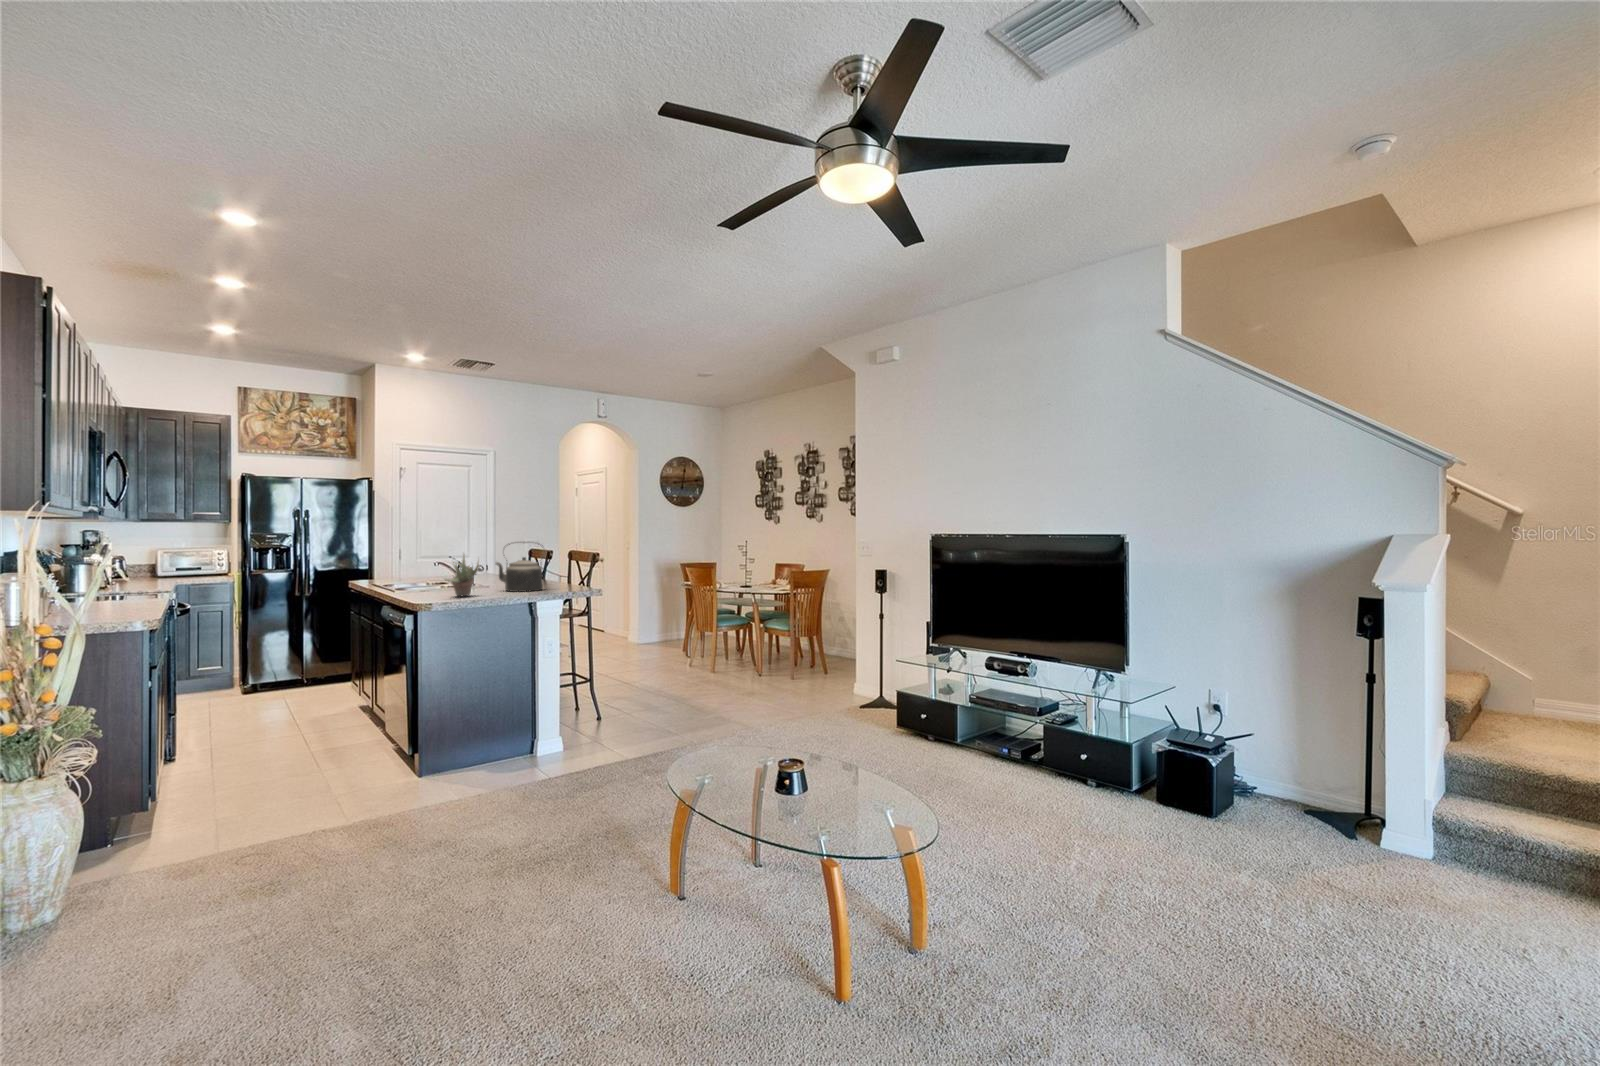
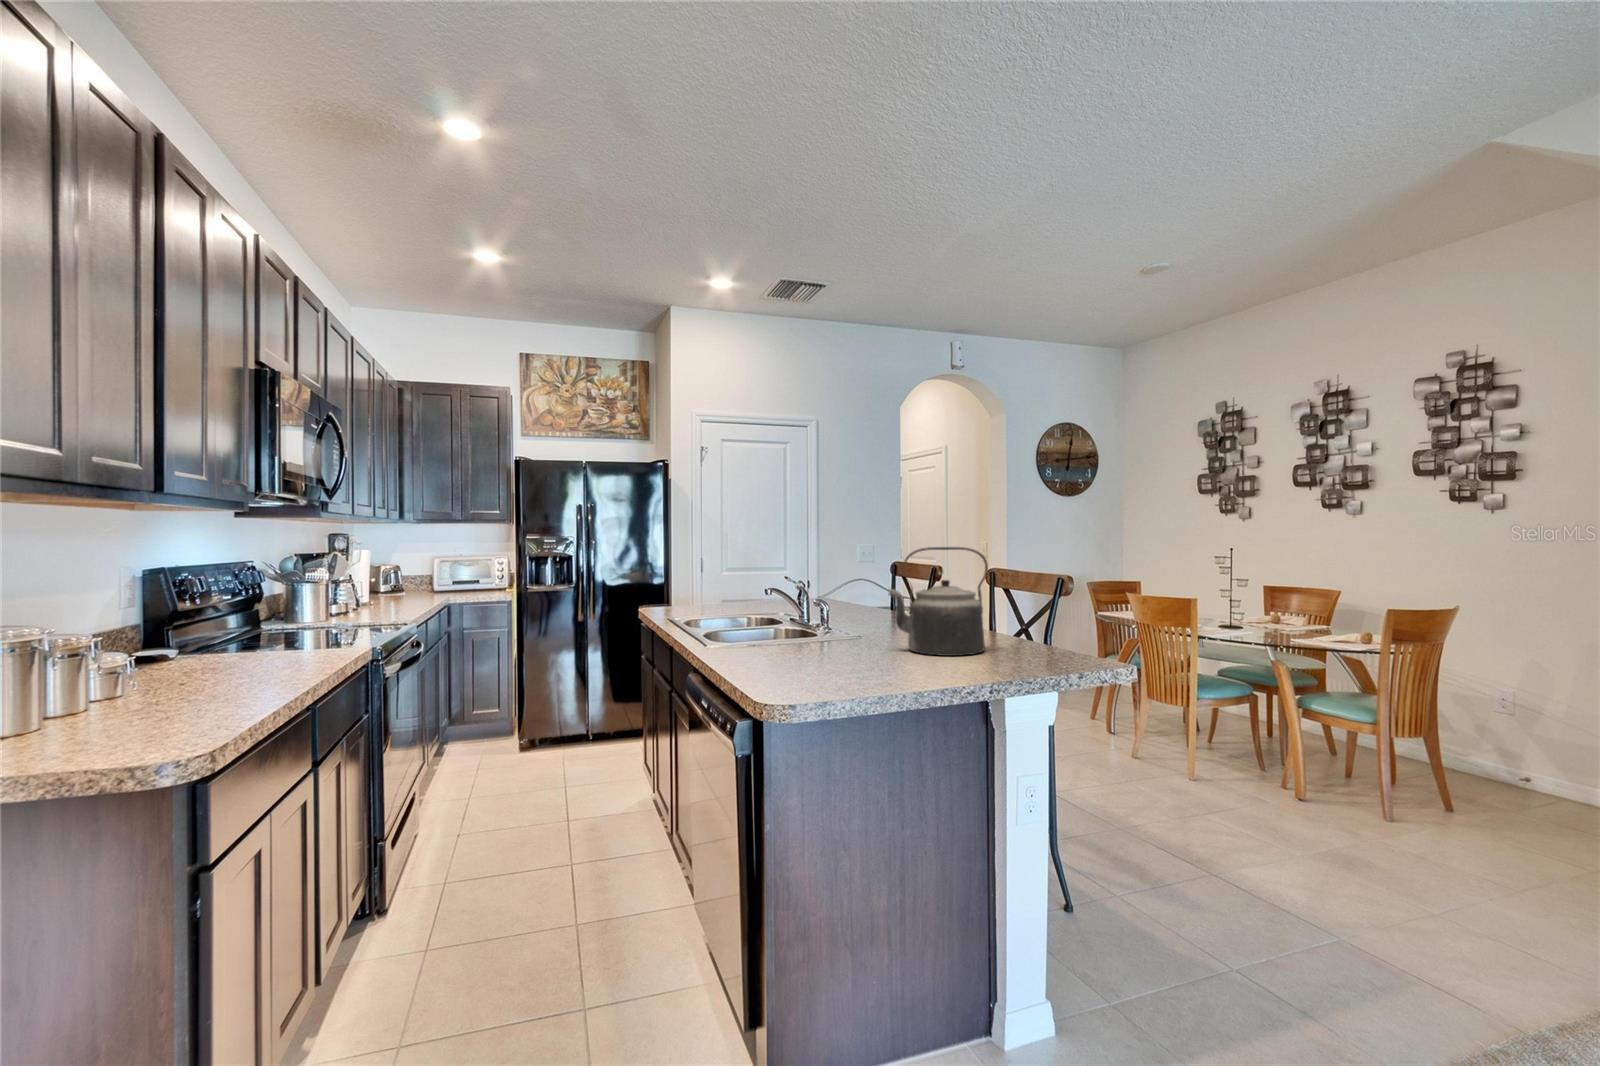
succulent plant: present [445,554,479,596] -> none [809,570,878,671]

